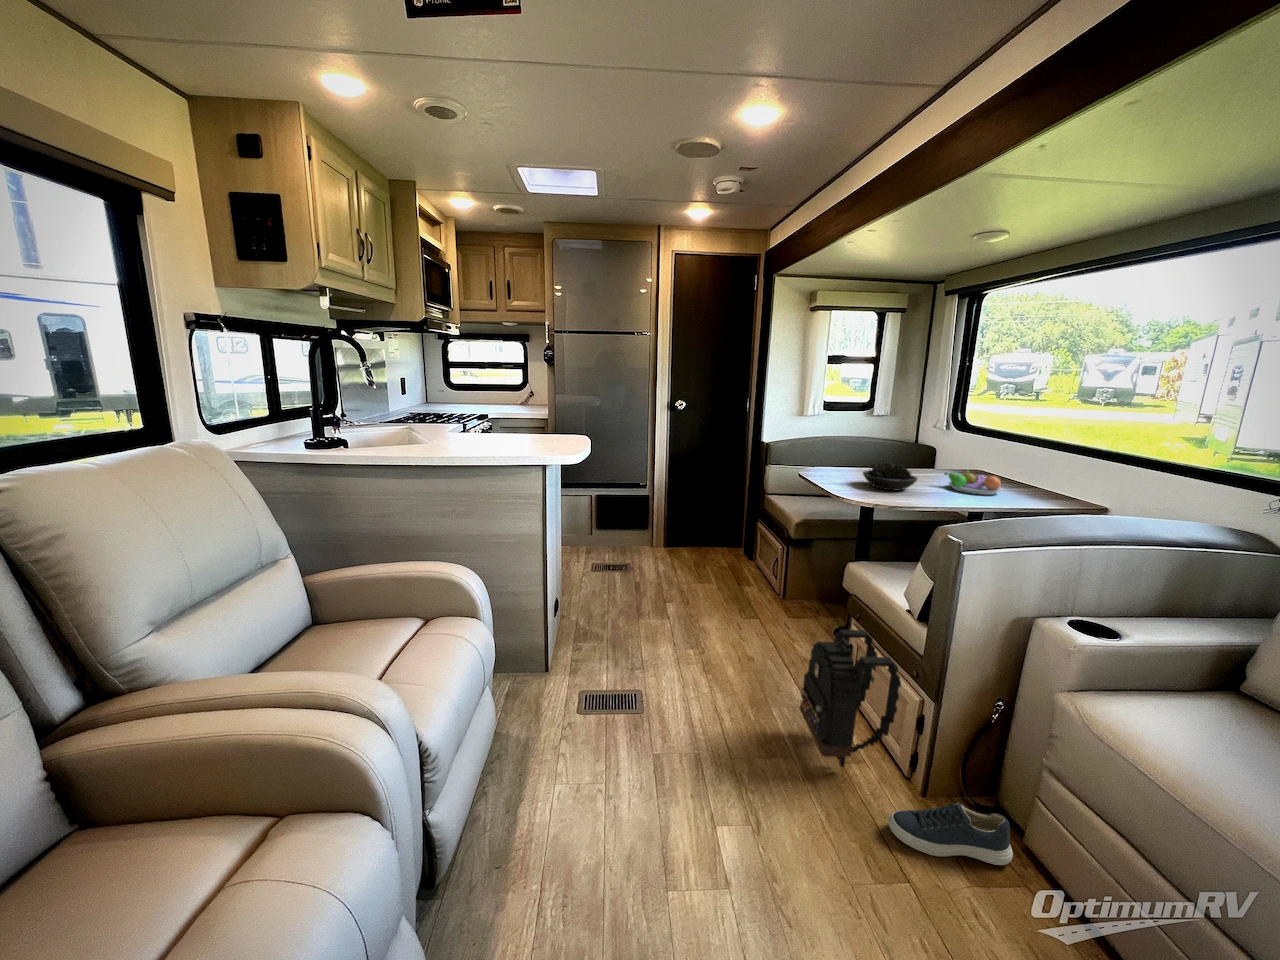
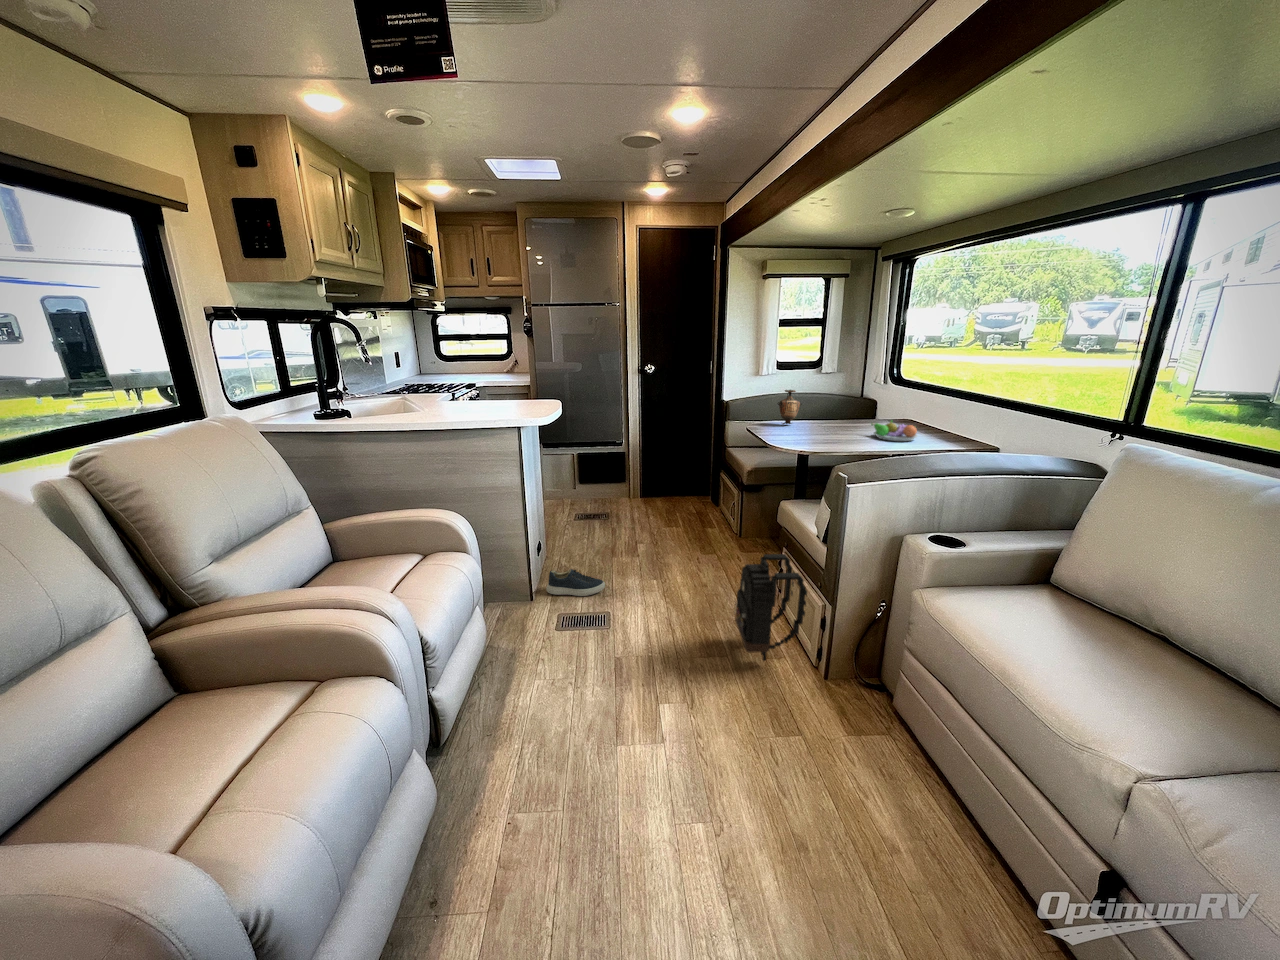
vase: none [829,429,860,471] -> present [777,390,802,424]
succulent plant: present [863,462,918,491] -> none [799,415,845,440]
shoe: present [888,803,1013,865] -> present [546,569,605,596]

